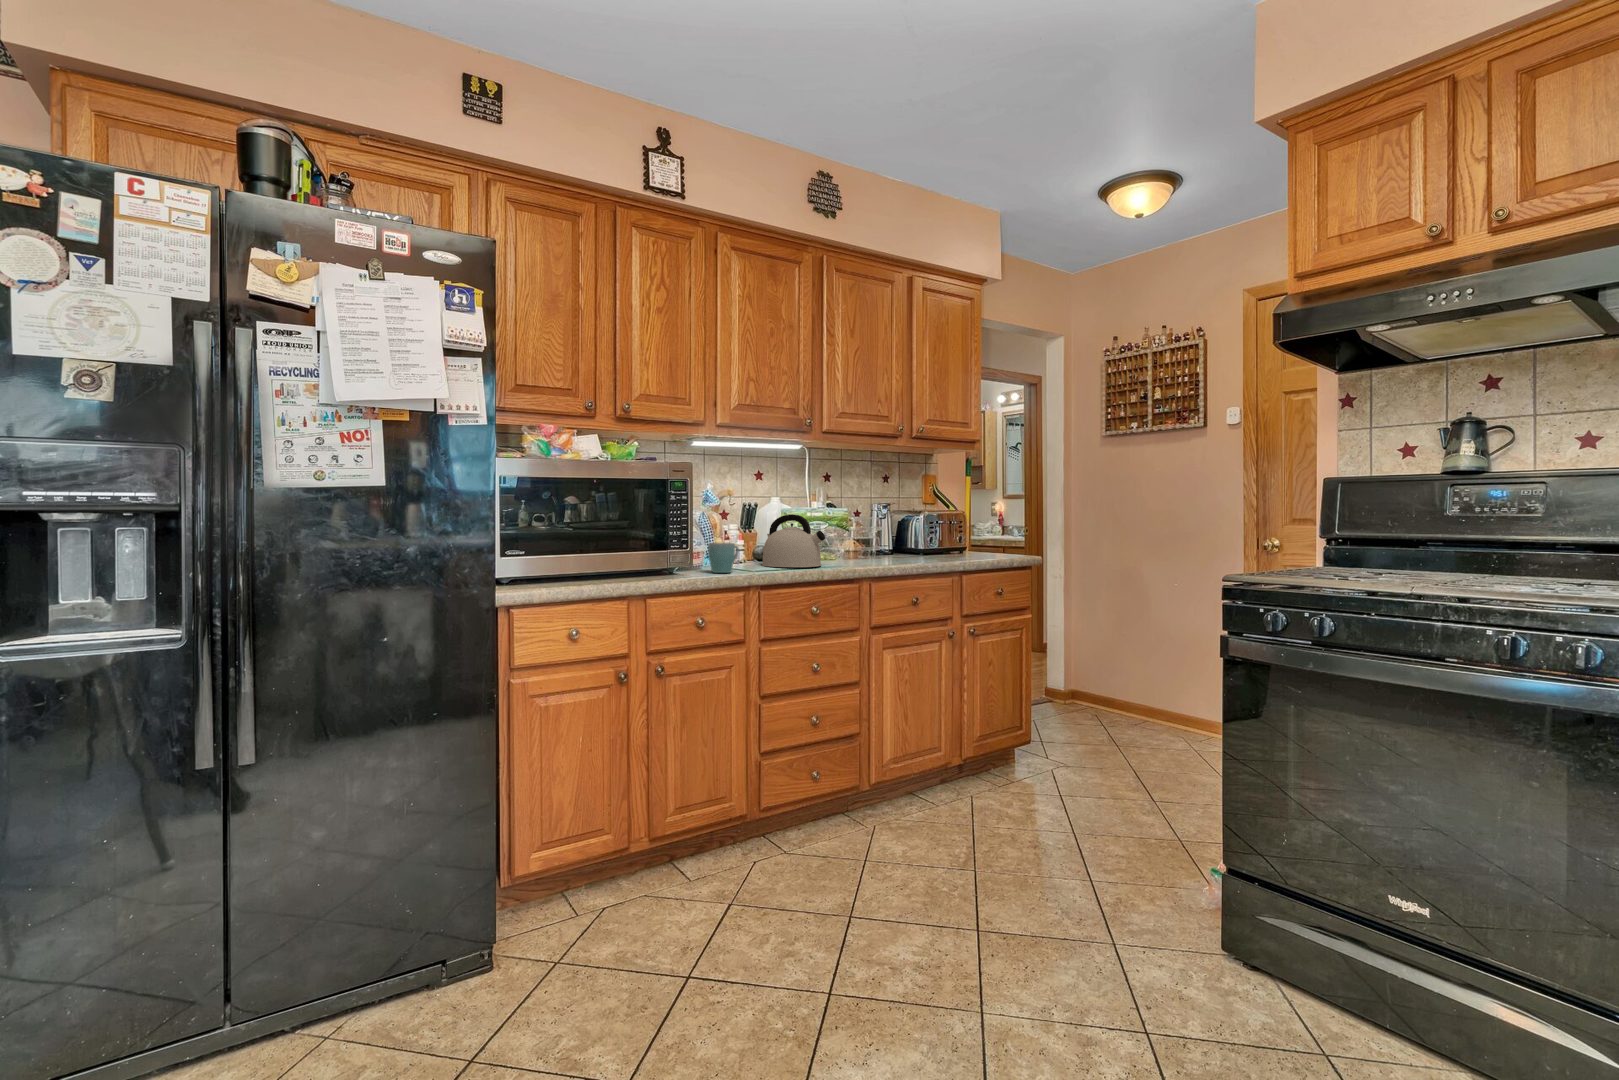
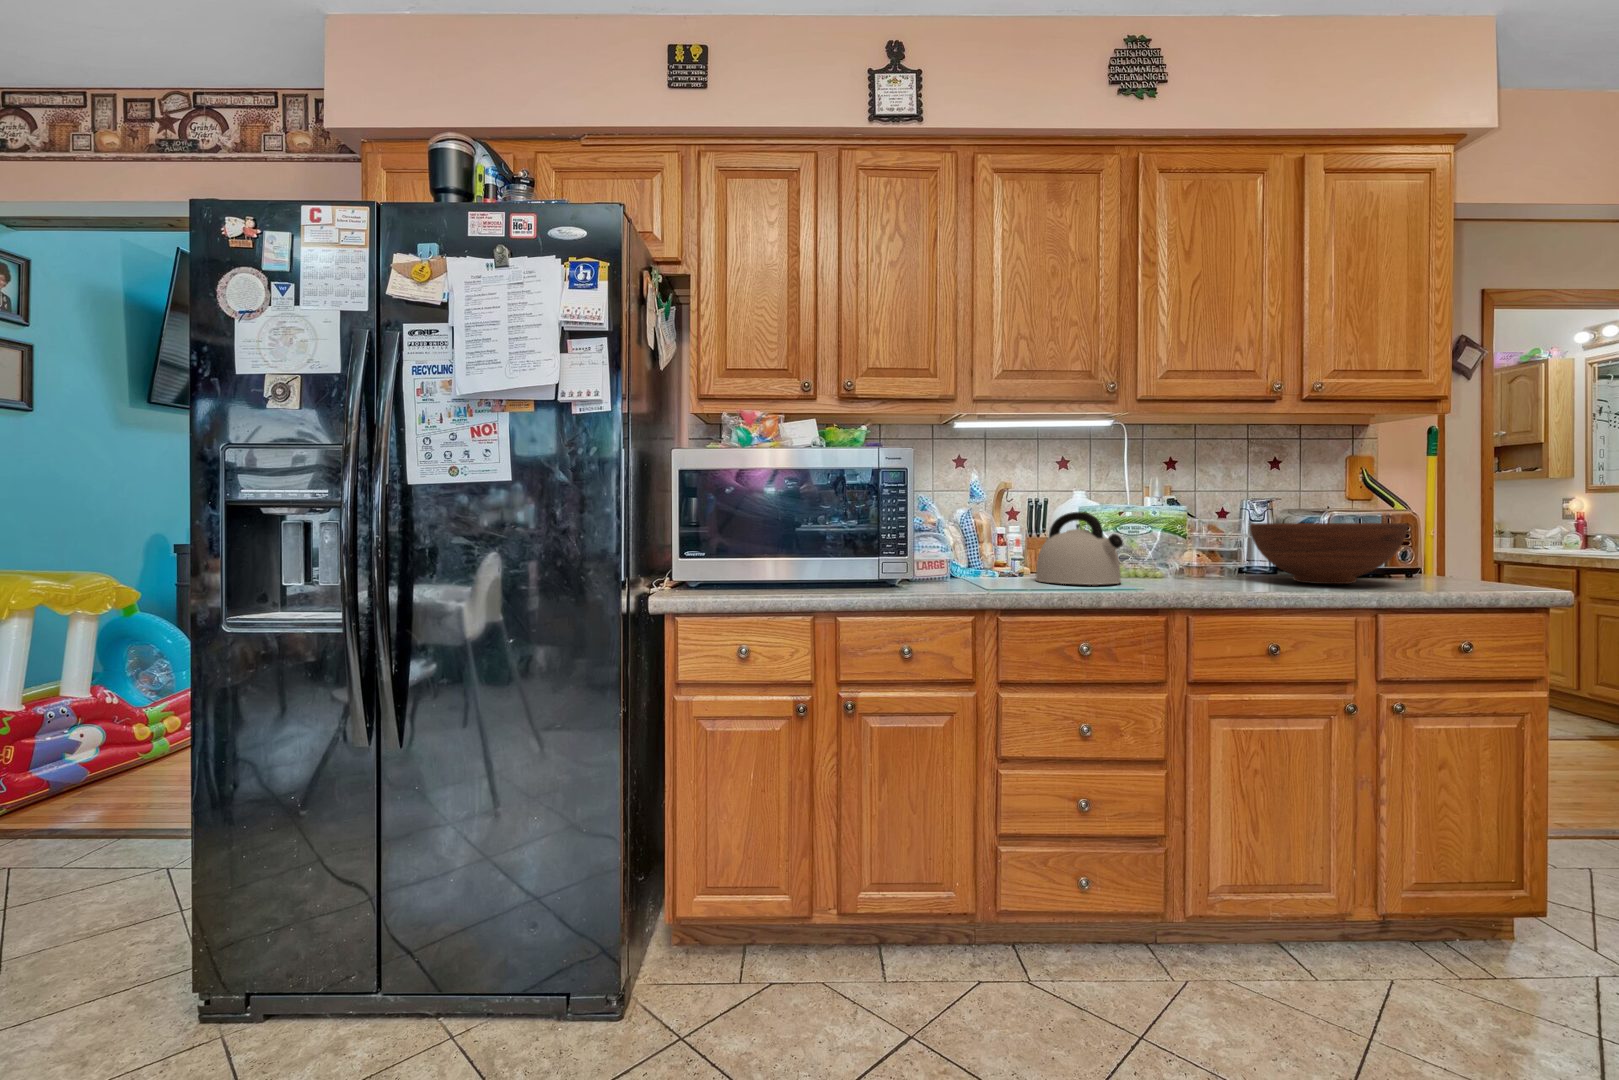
fruit bowl: none [886,522,970,561] -> present [1250,523,1408,584]
mug: present [708,543,739,573] -> none [940,548,986,587]

